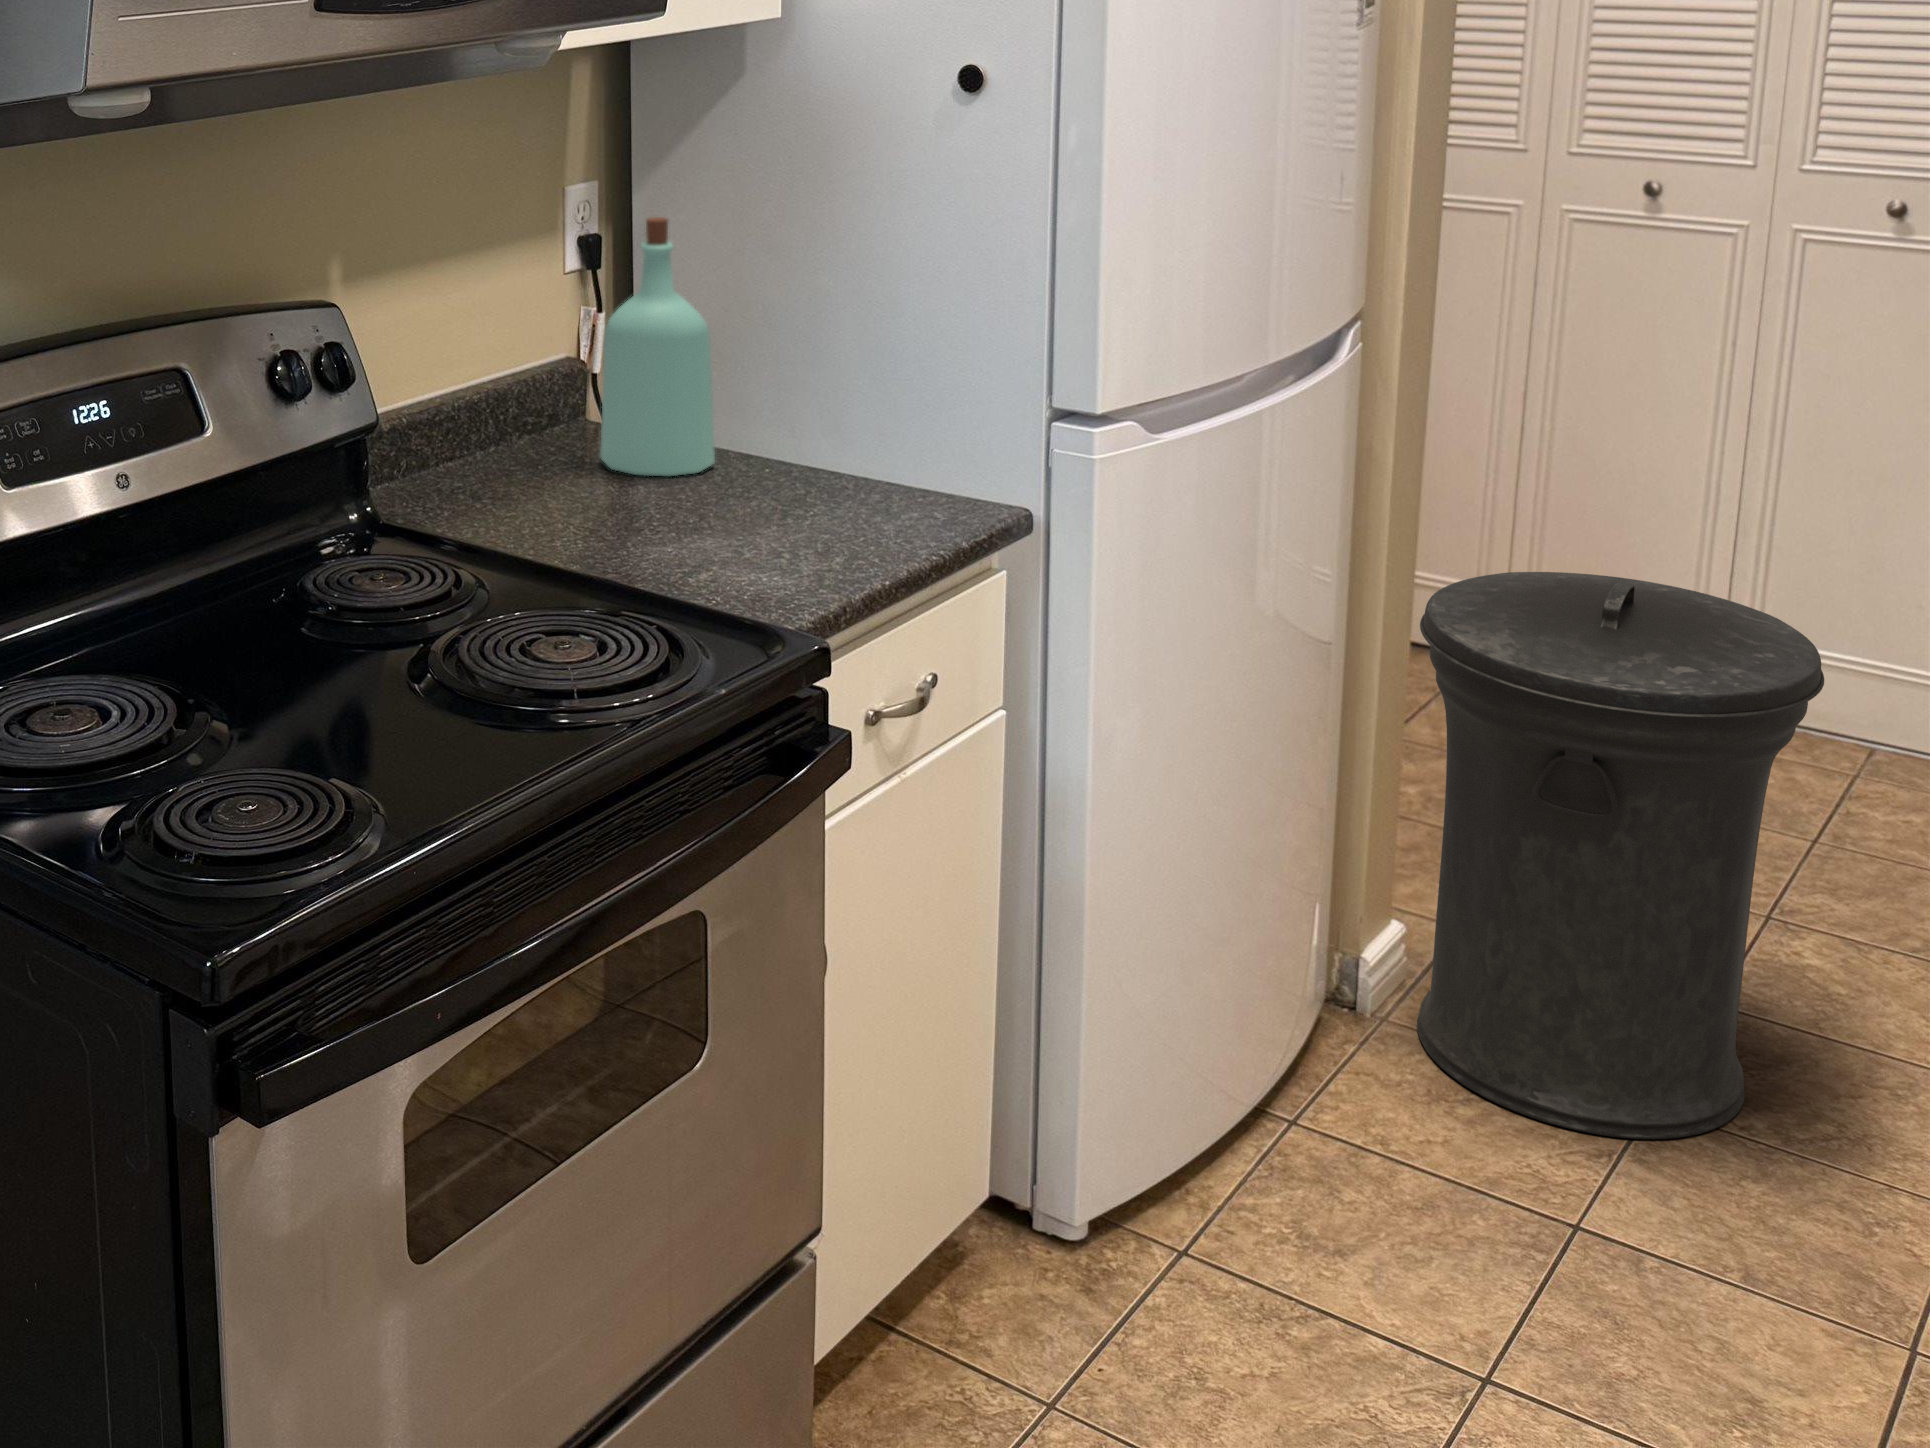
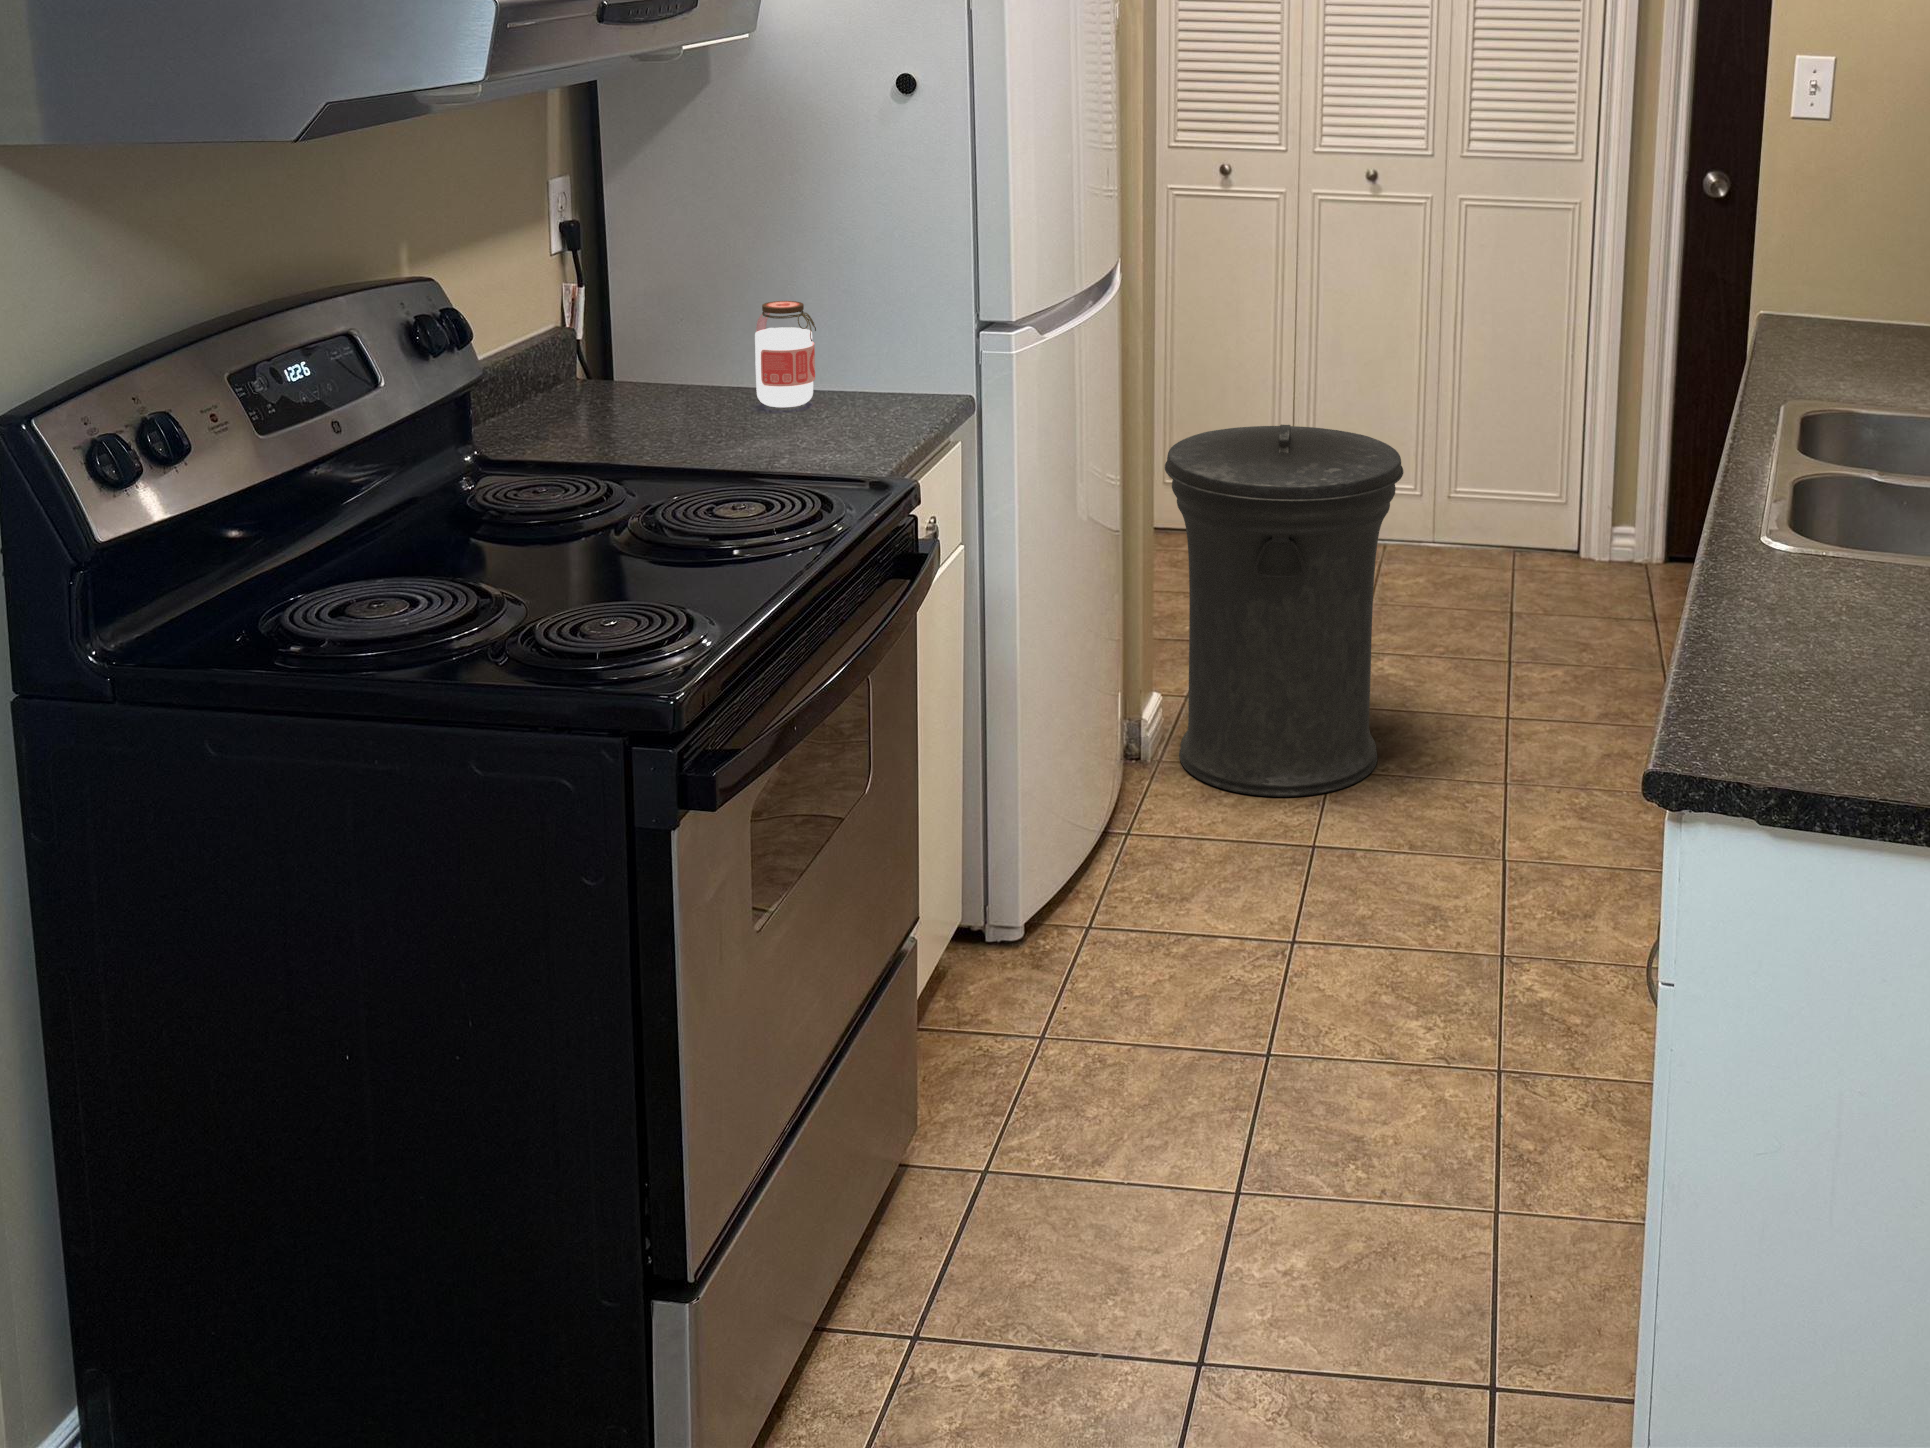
bottle: present [600,217,715,477] -> none [608,201,704,412]
jar: none [765,354,844,494] -> present [755,301,816,407]

